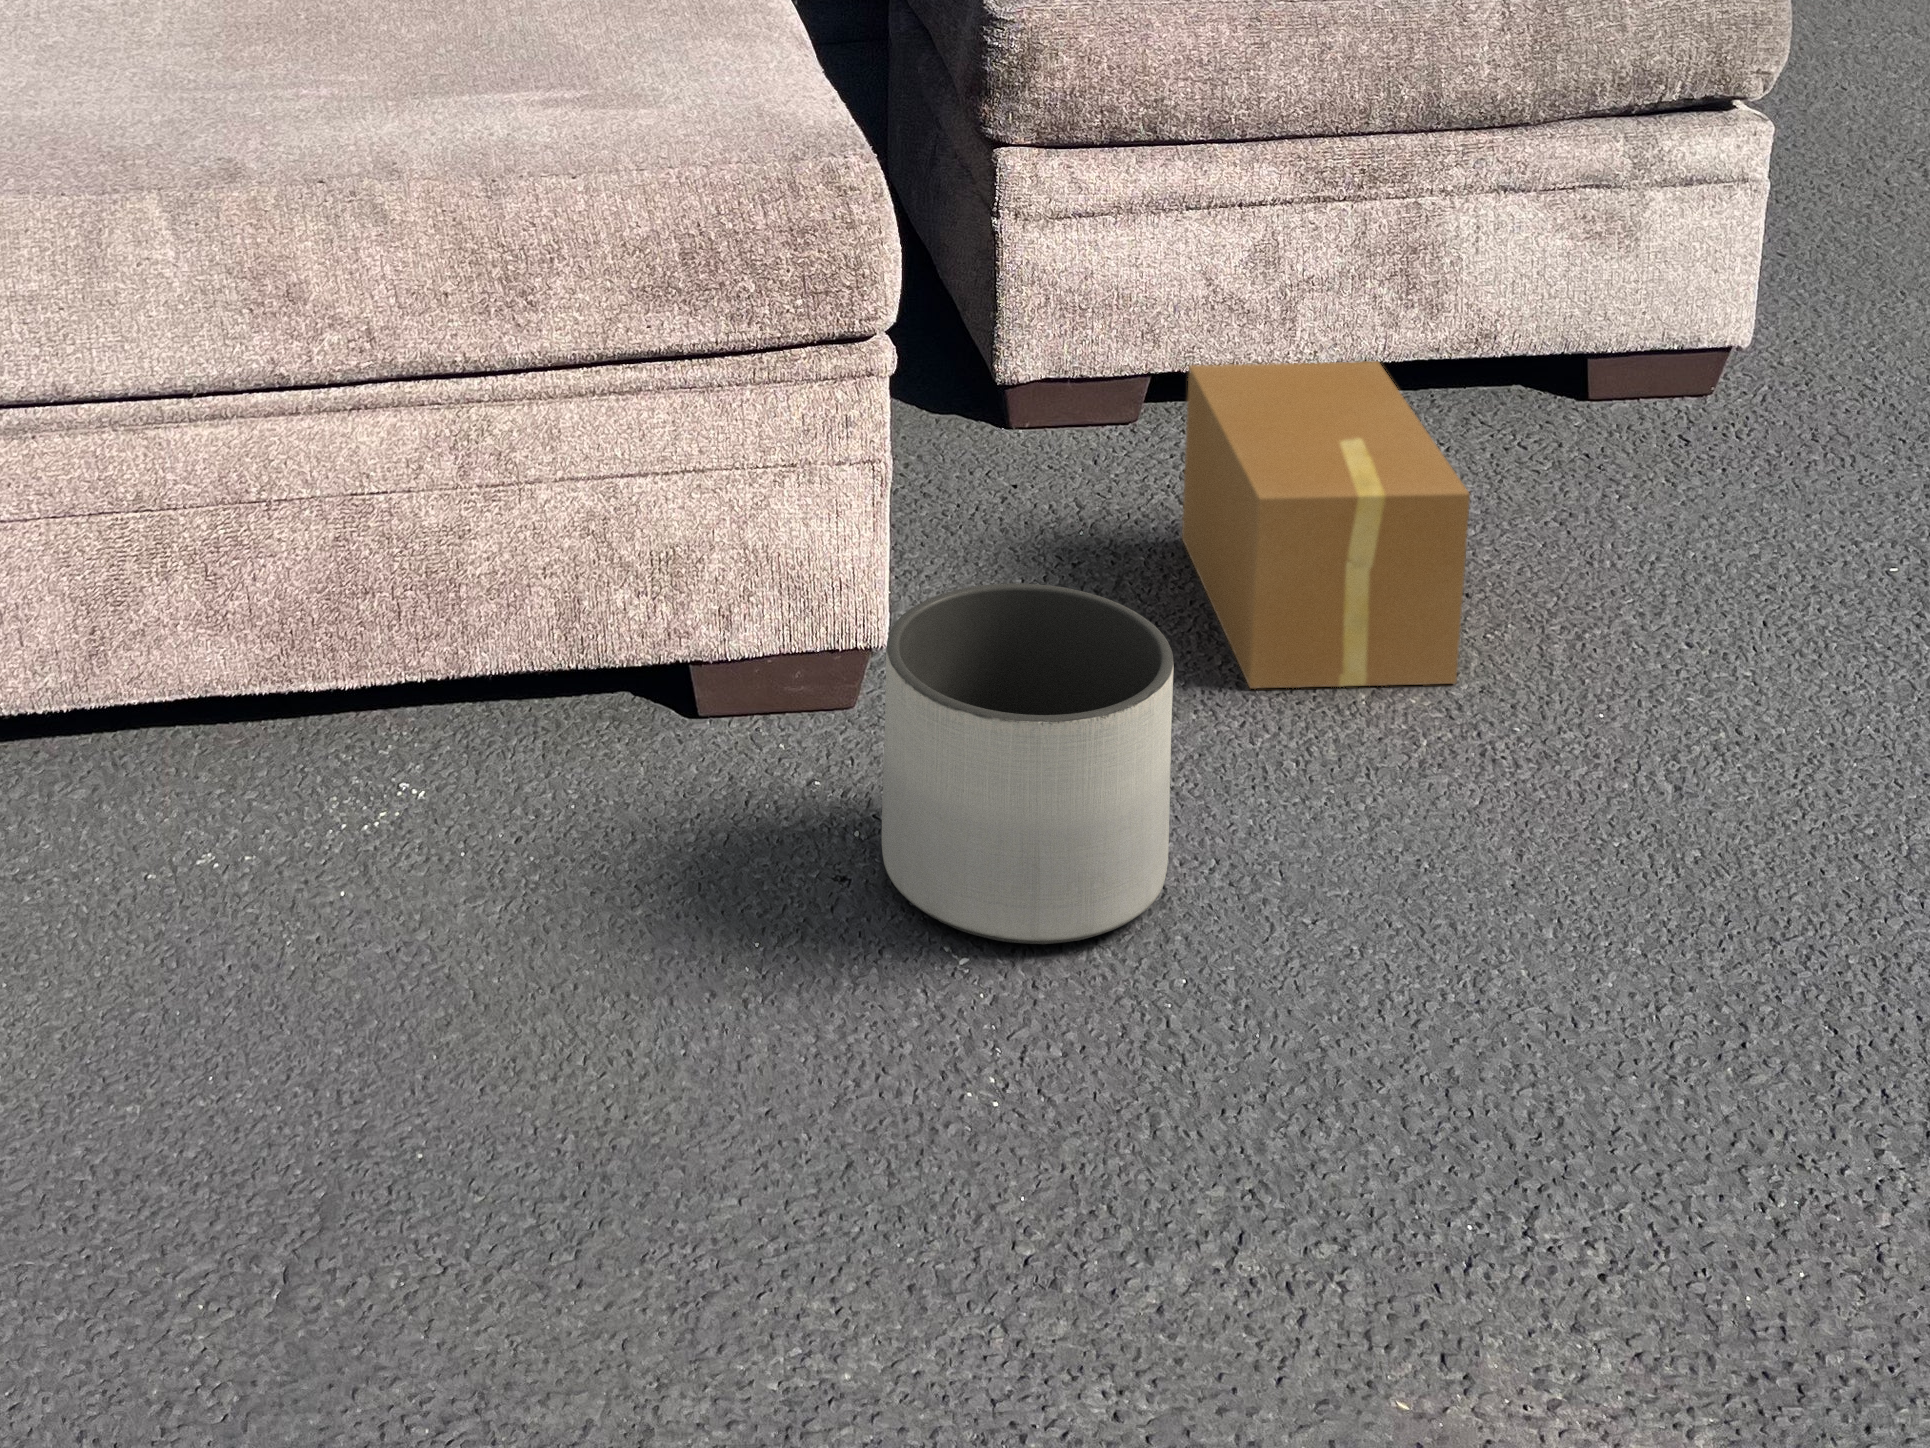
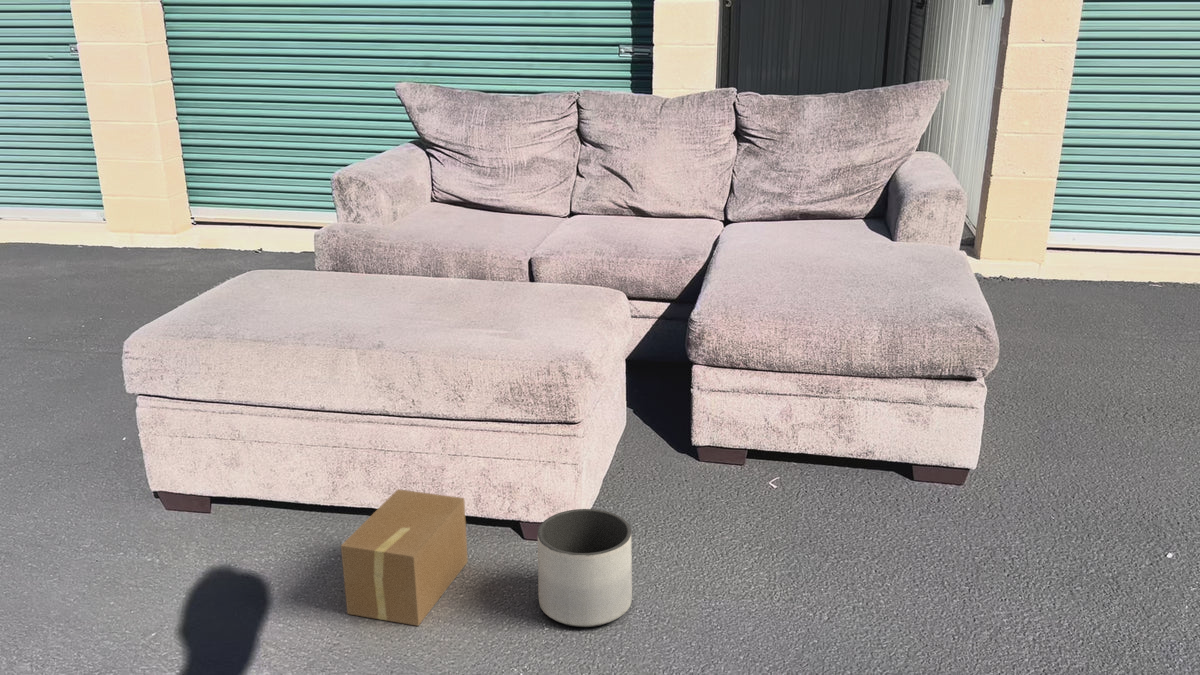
cardboard box: present [1182,361,1470,689] -> present [341,490,468,626]

